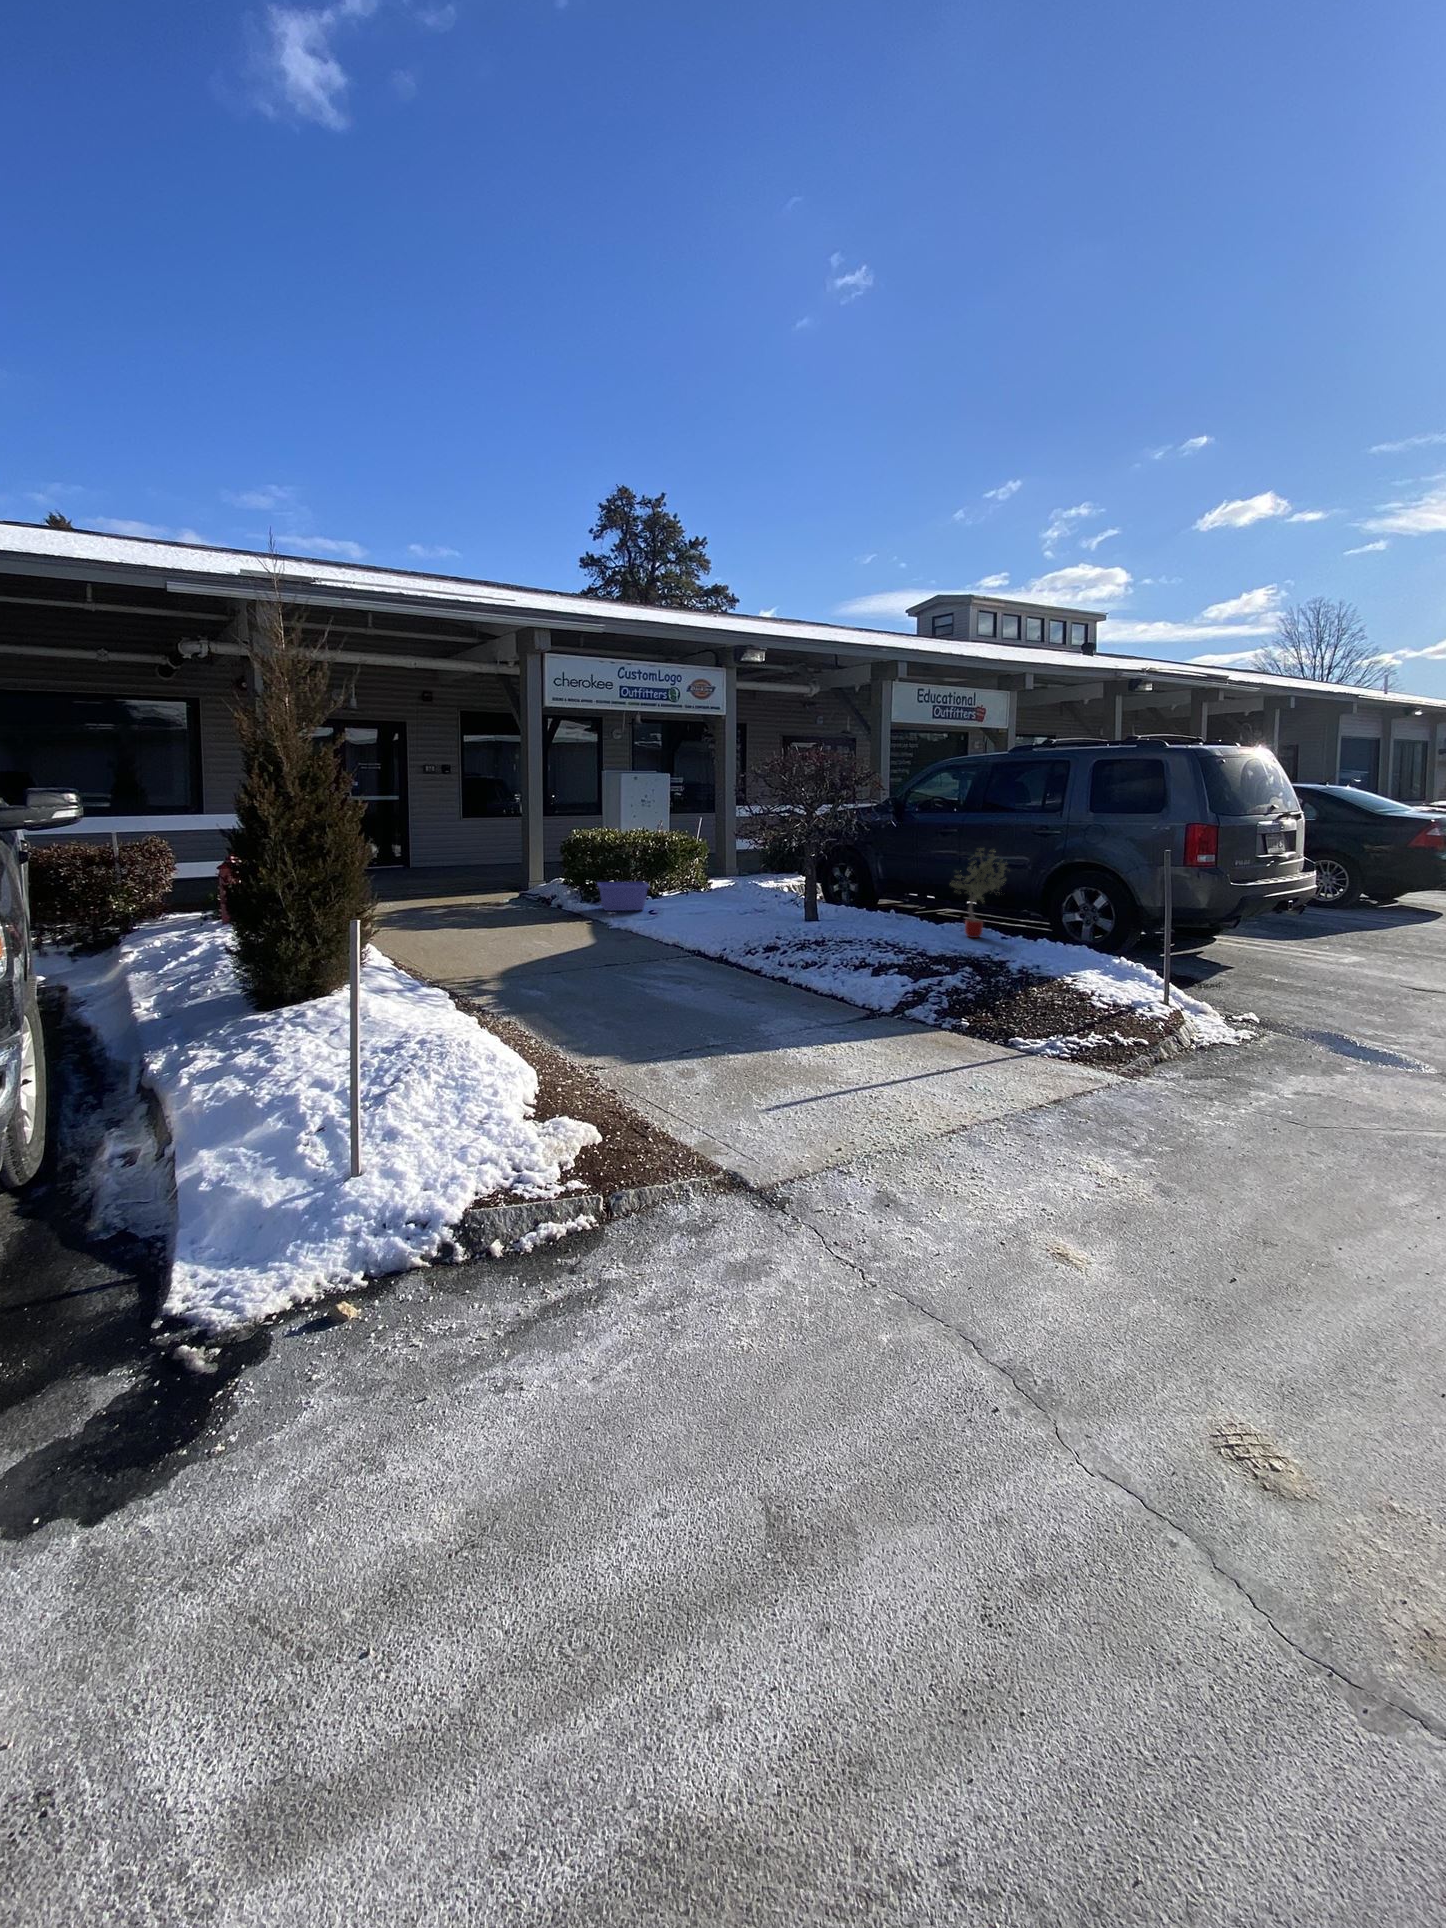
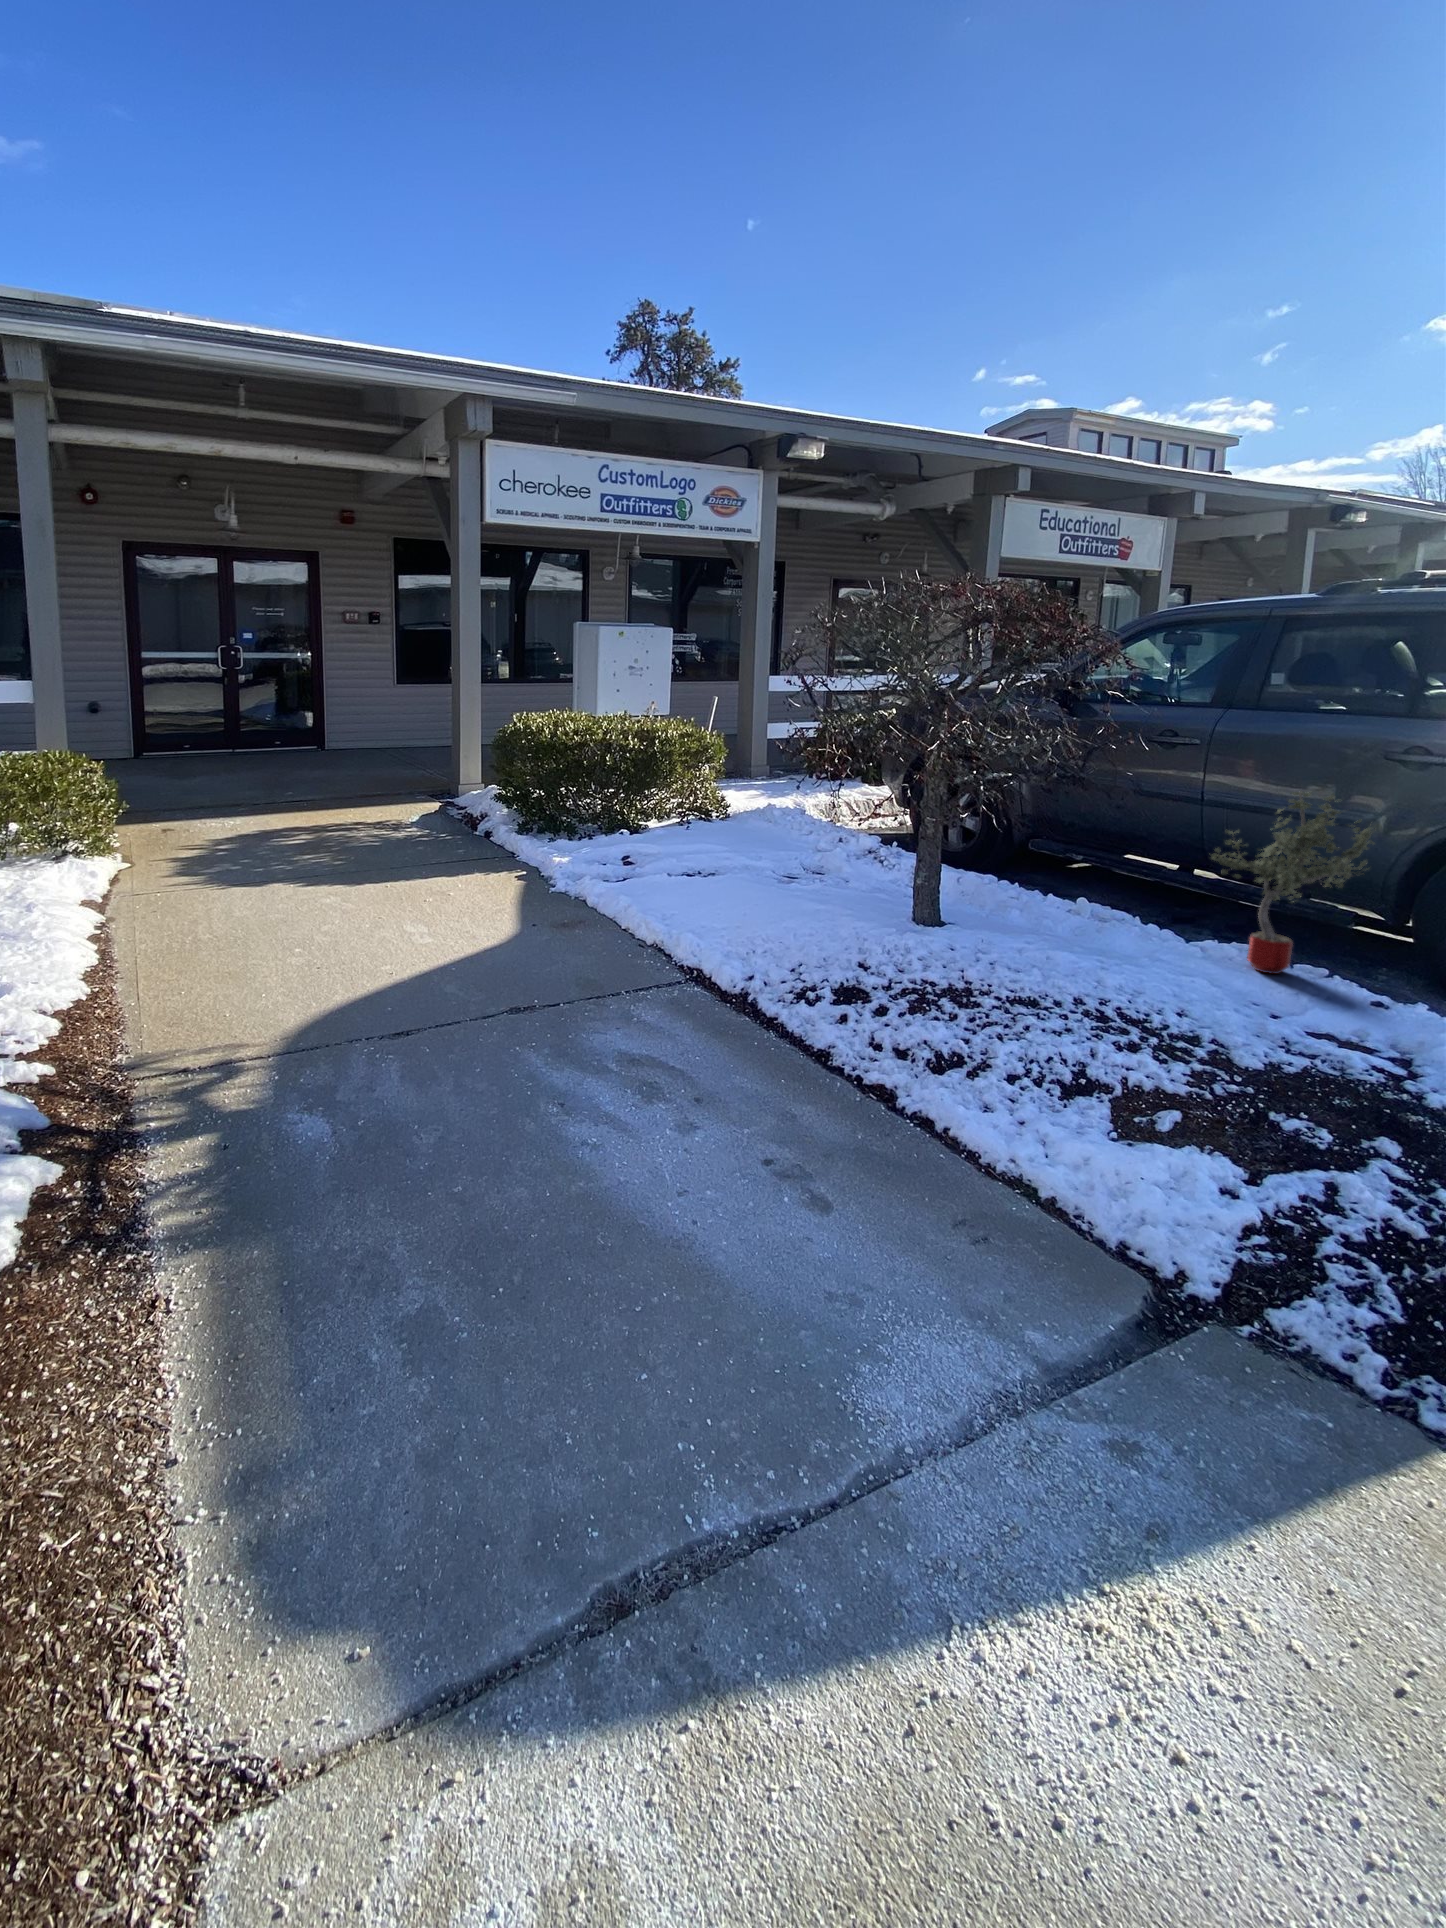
storage bin: present [597,882,649,911] -> none [544,803,629,852]

